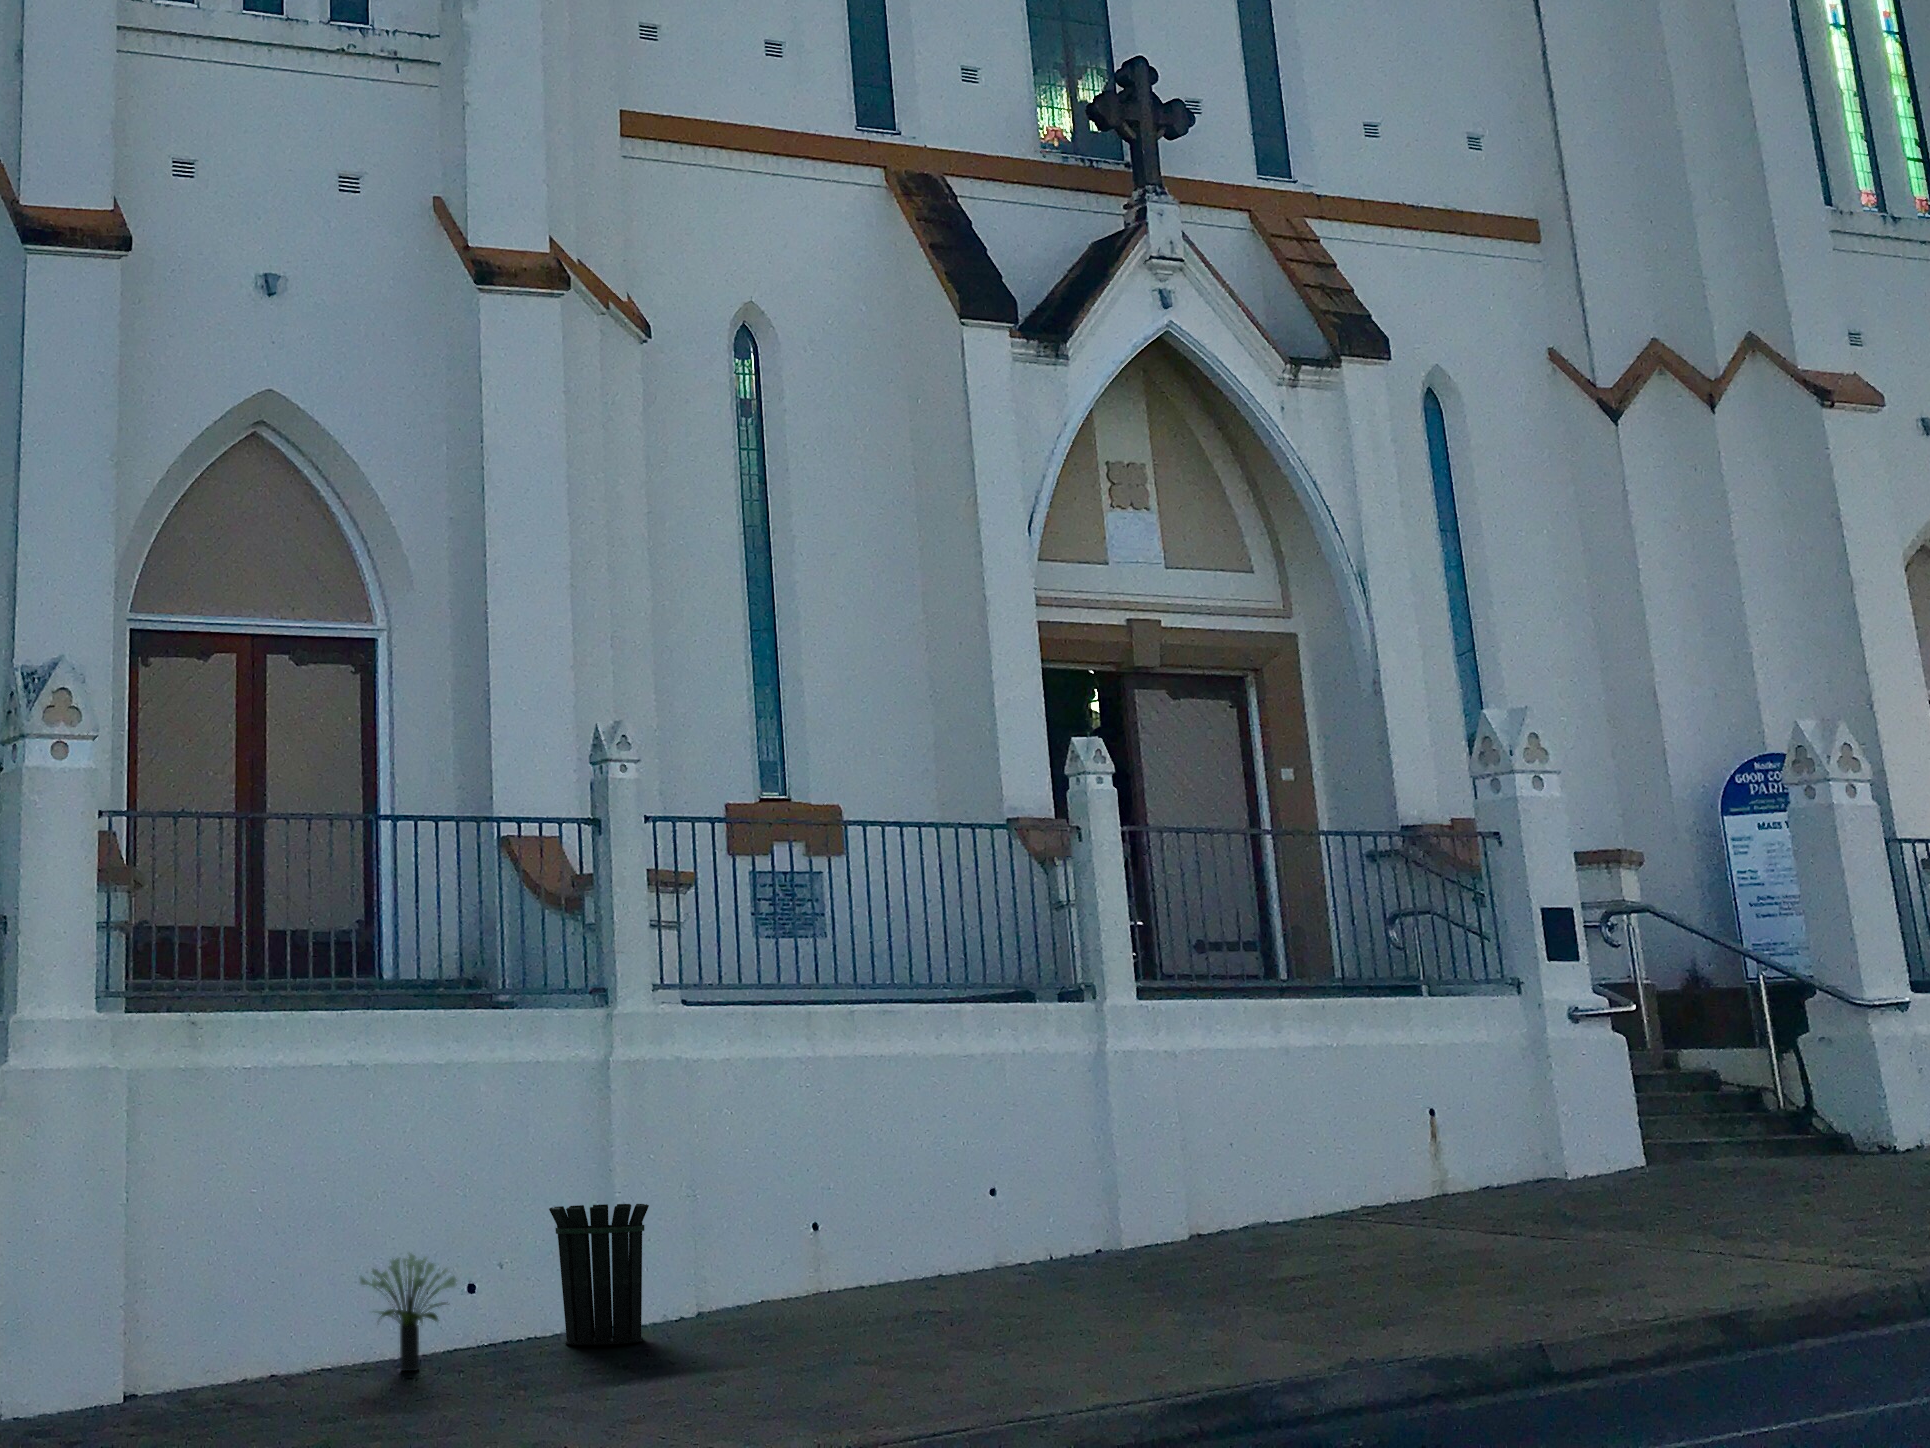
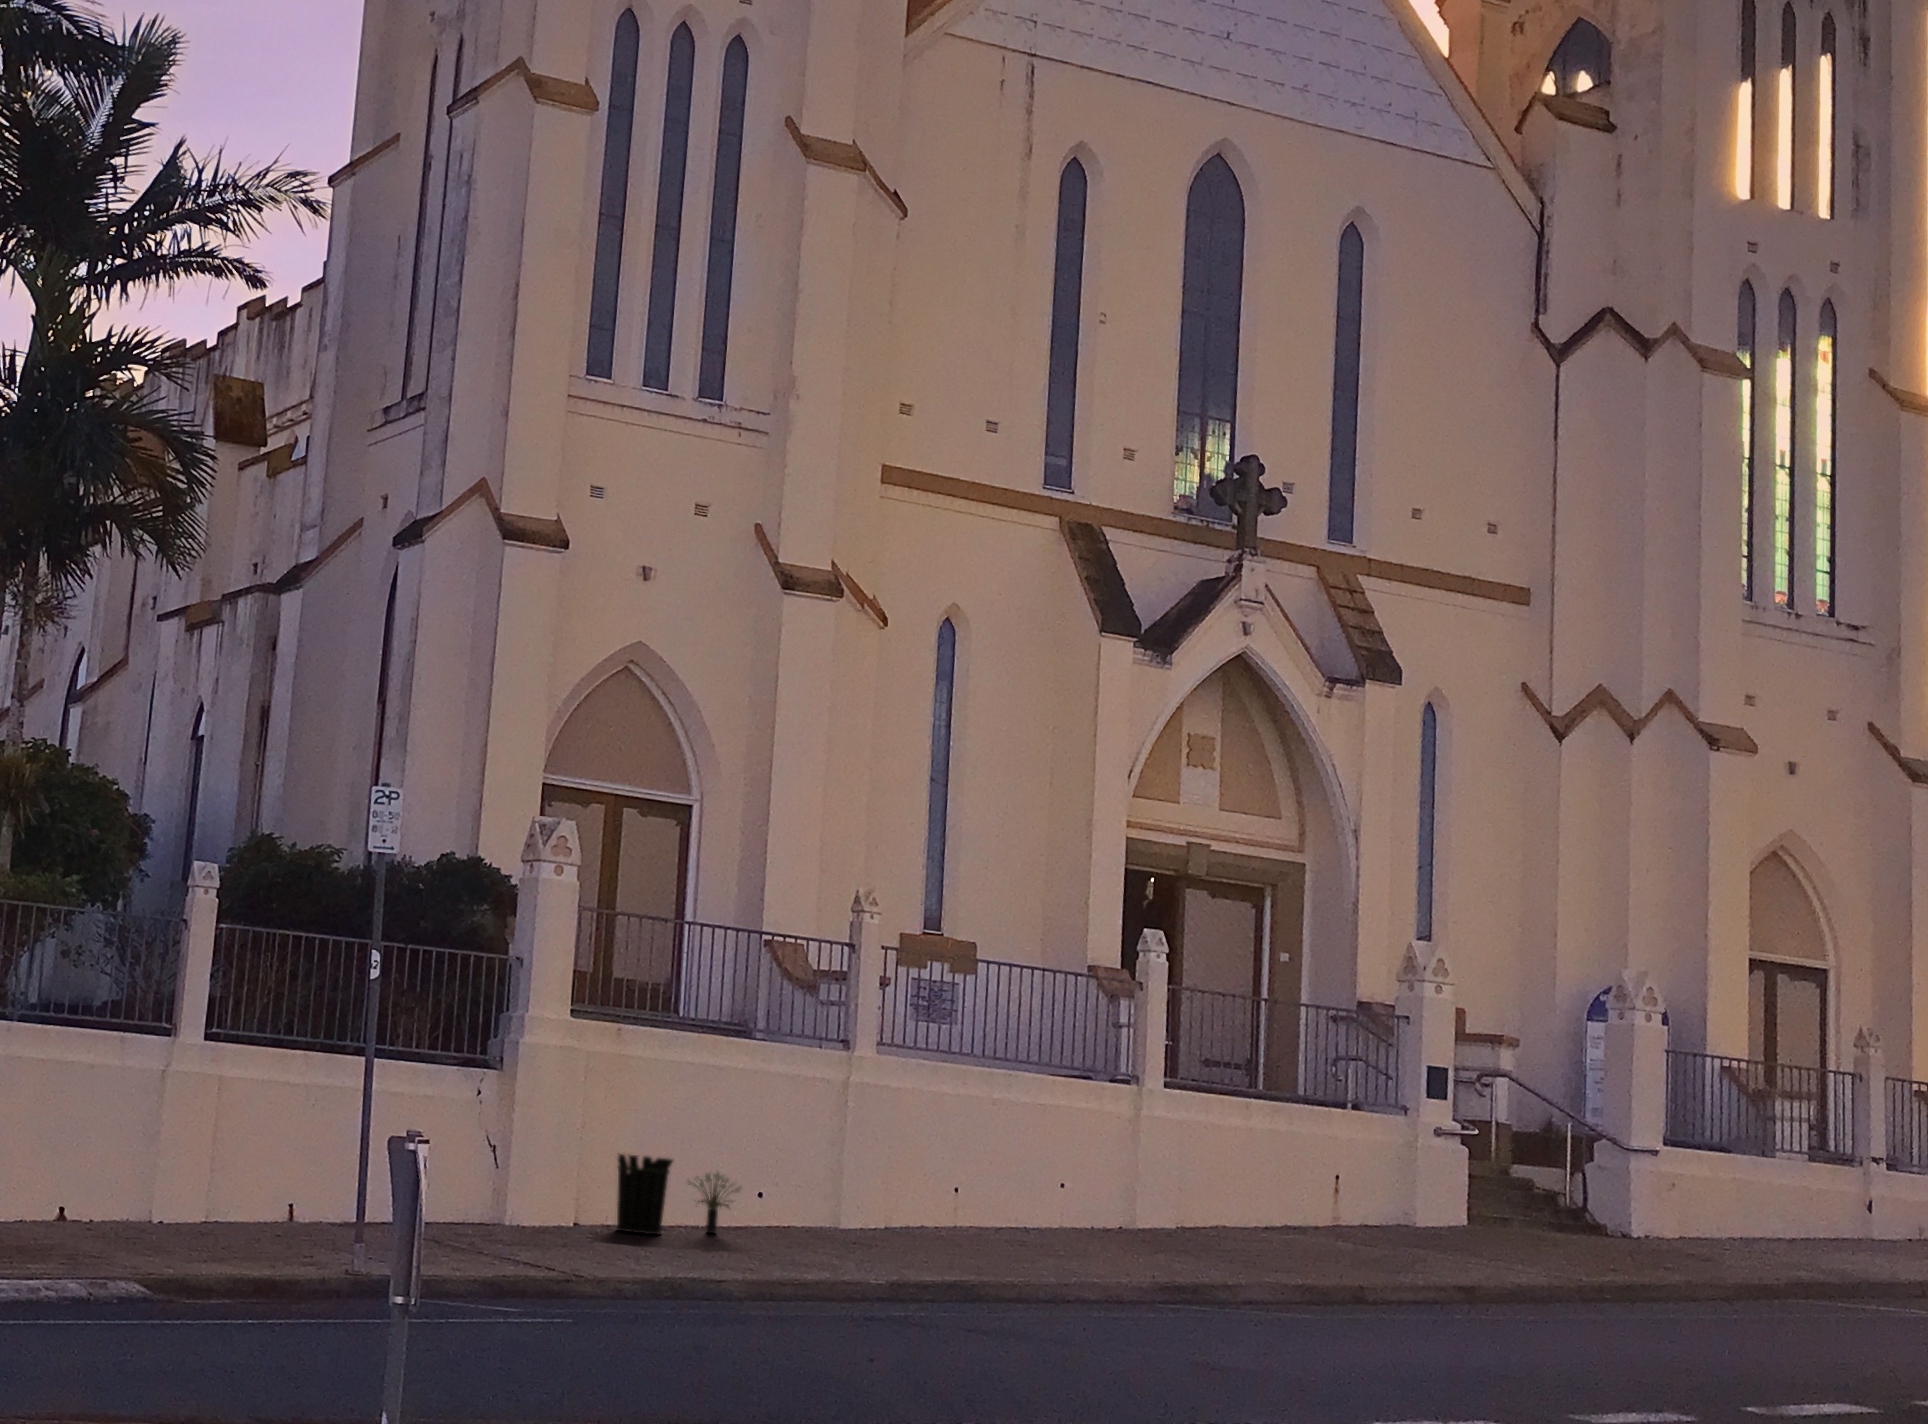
waste bin: present [549,1204,649,1345] -> present [617,1154,673,1235]

